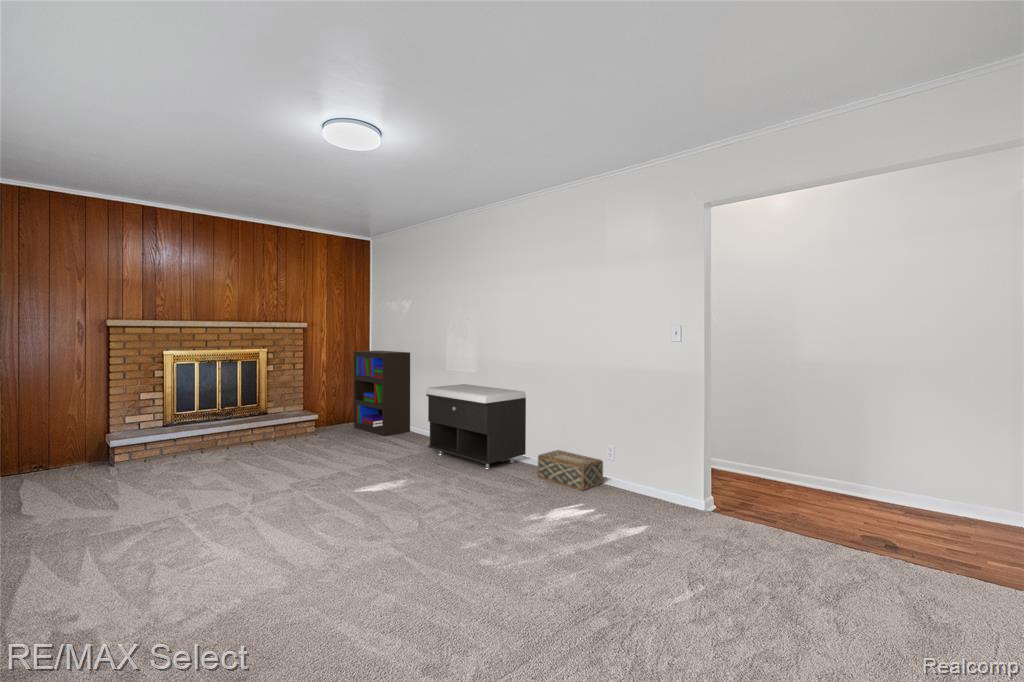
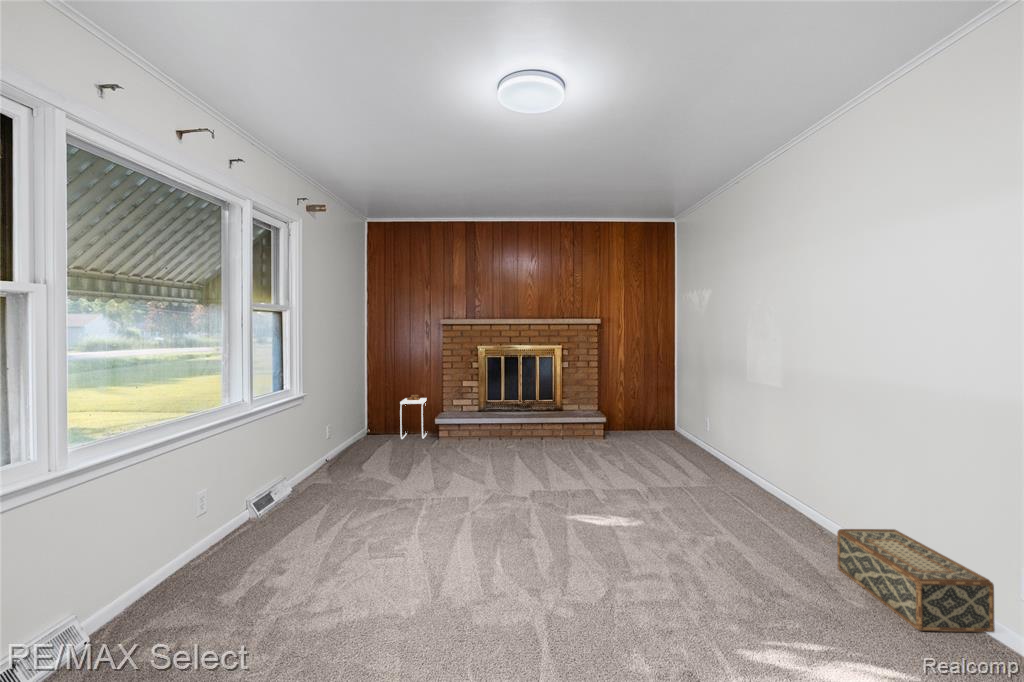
bookshelf: present [354,351,410,436] -> none [650,349,708,450]
storage bench: present [426,384,526,469] -> none [692,395,841,528]
side table: none [44,414,90,475] -> present [400,395,427,439]

